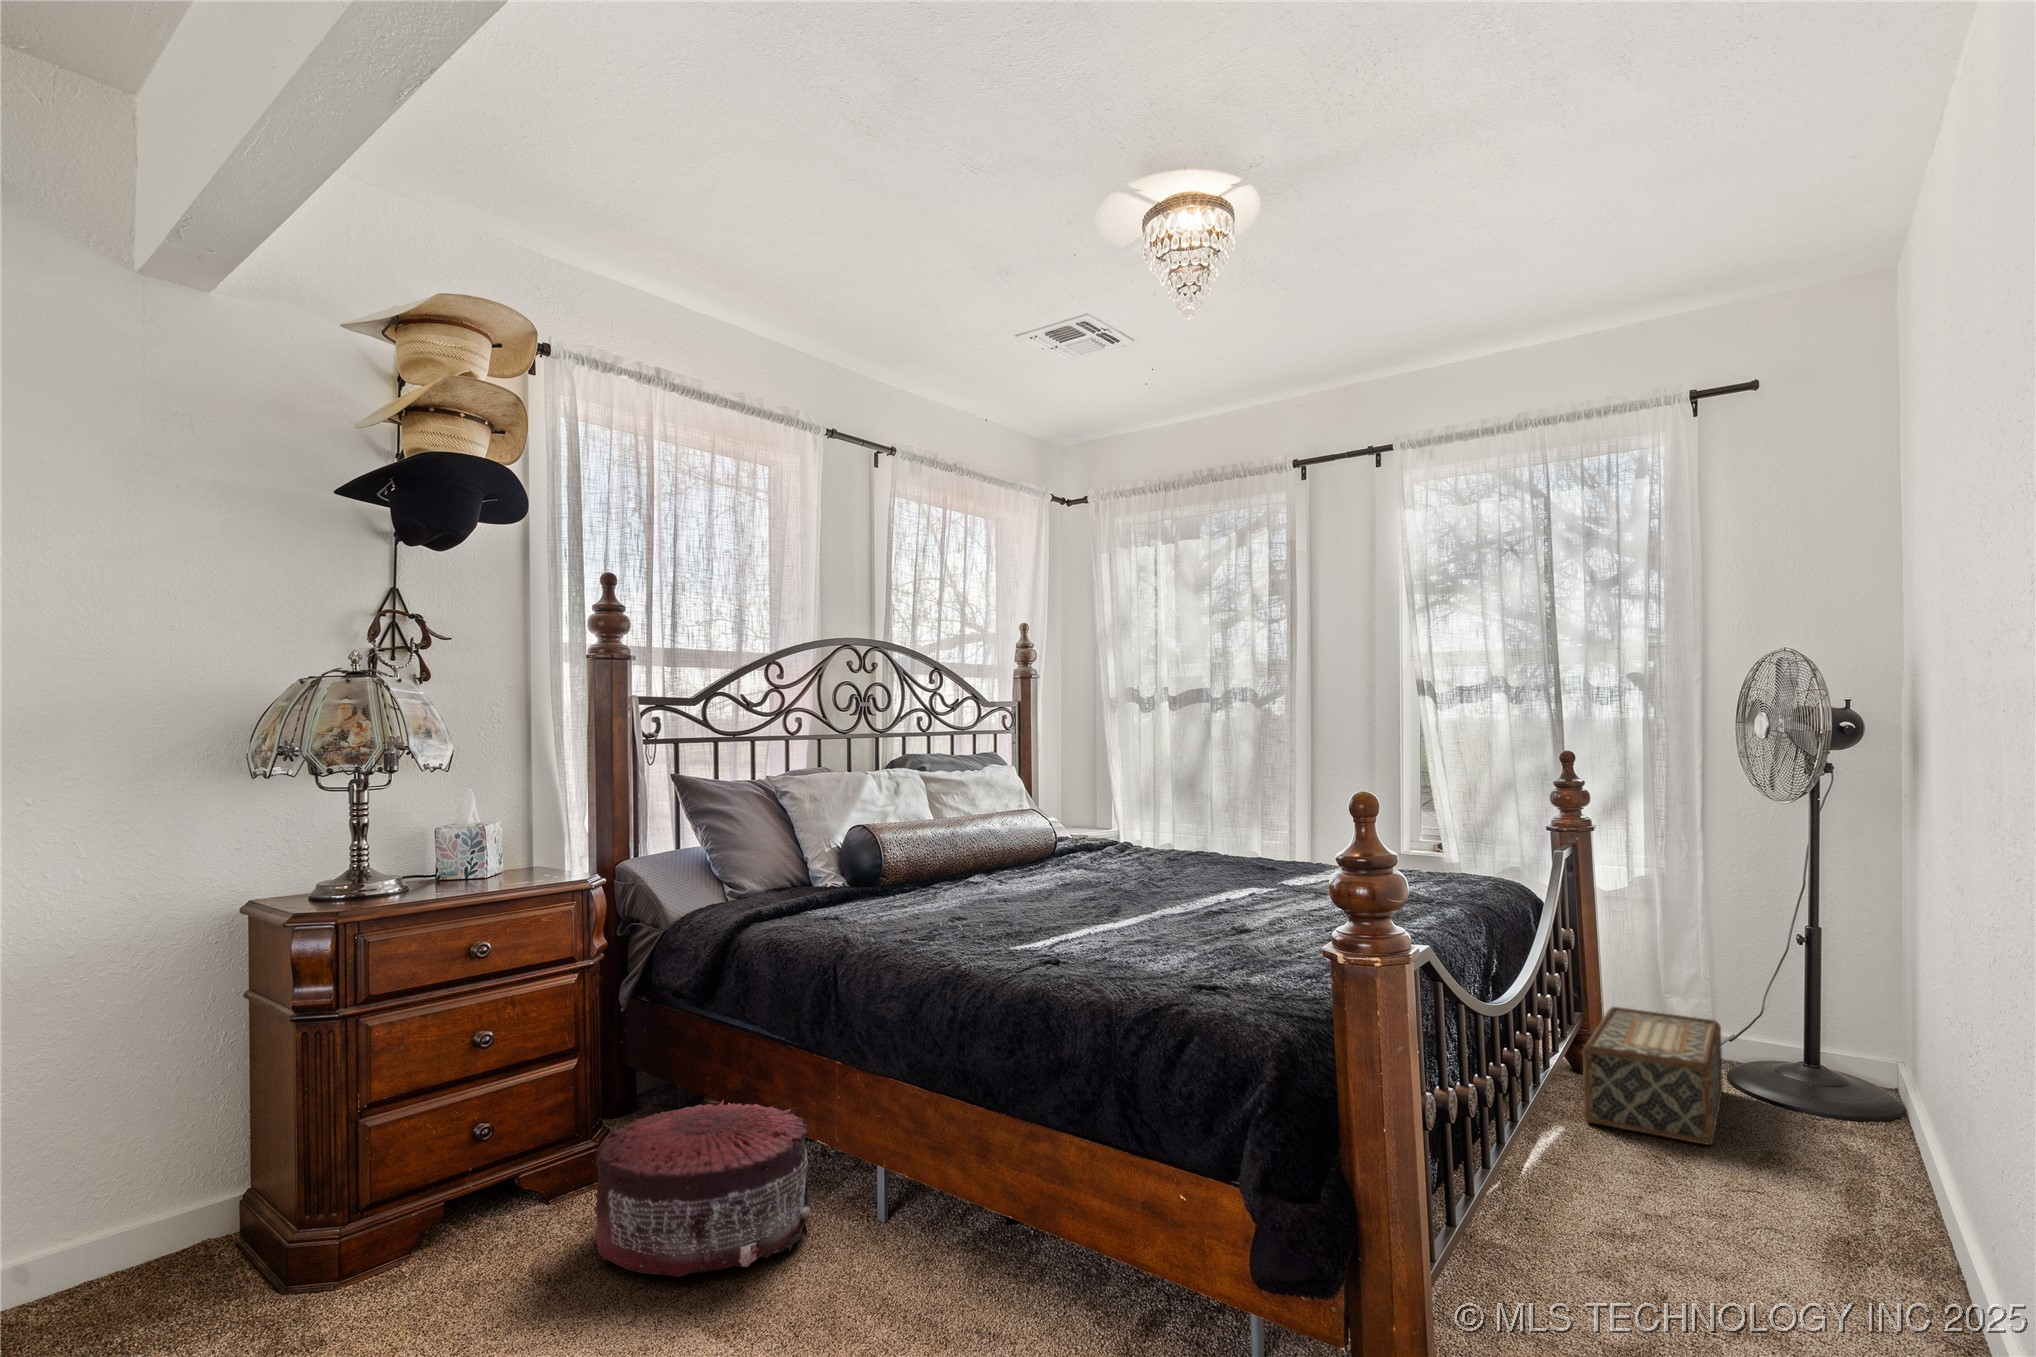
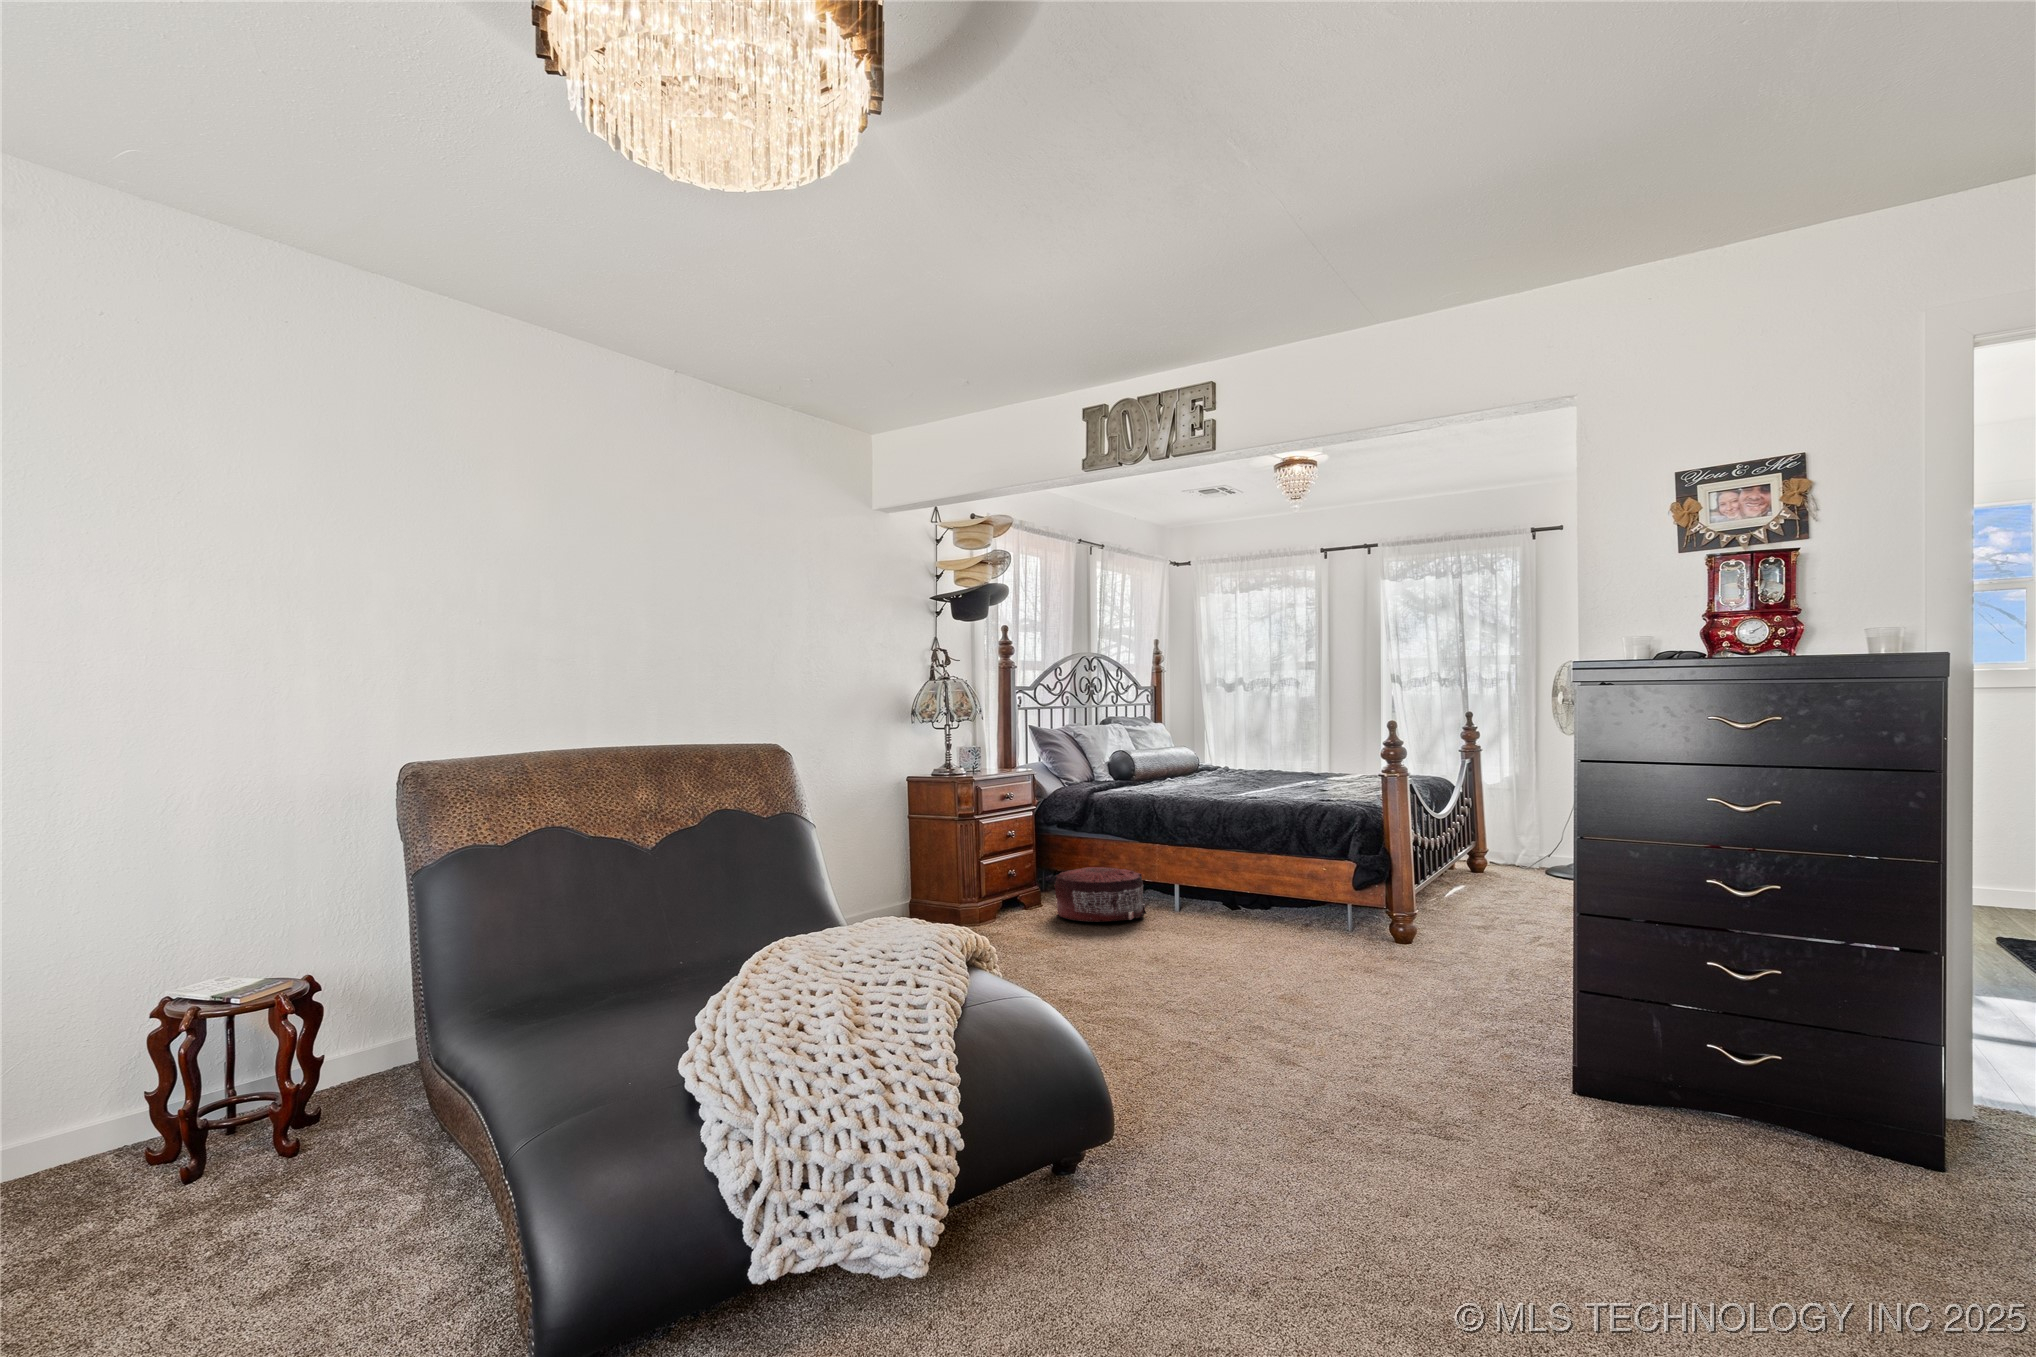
woven basket: present [1583,1007,1723,1145] -> none [1474,840,1544,891]

